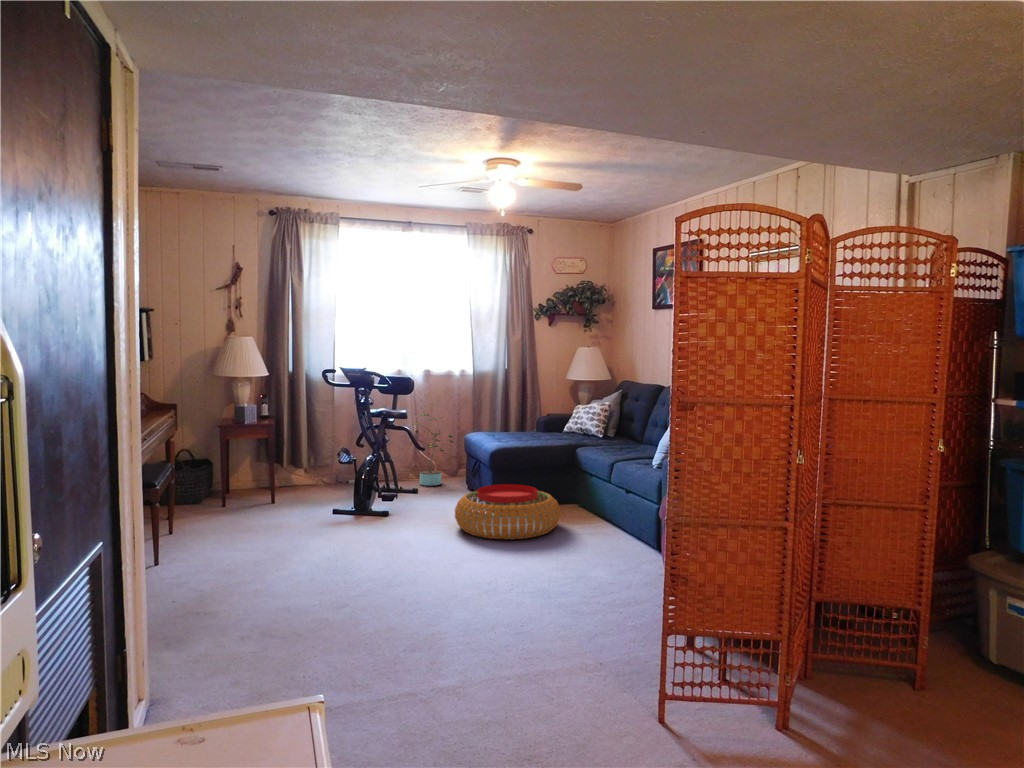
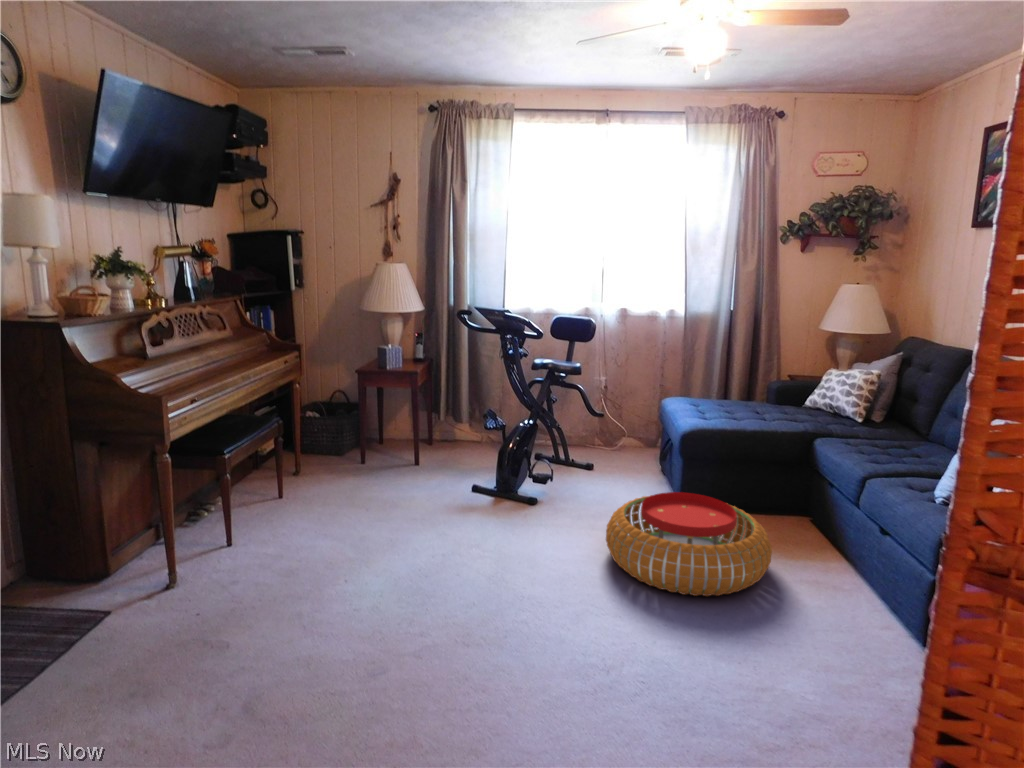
potted plant: present [412,414,453,486] -> none [592,365,646,457]

